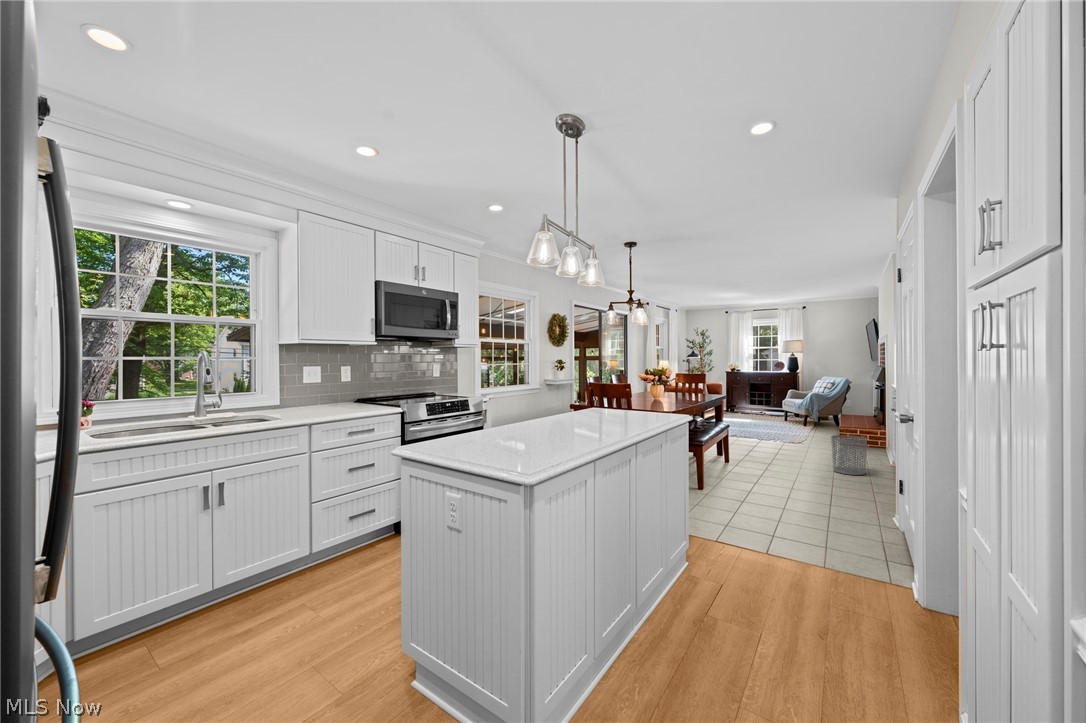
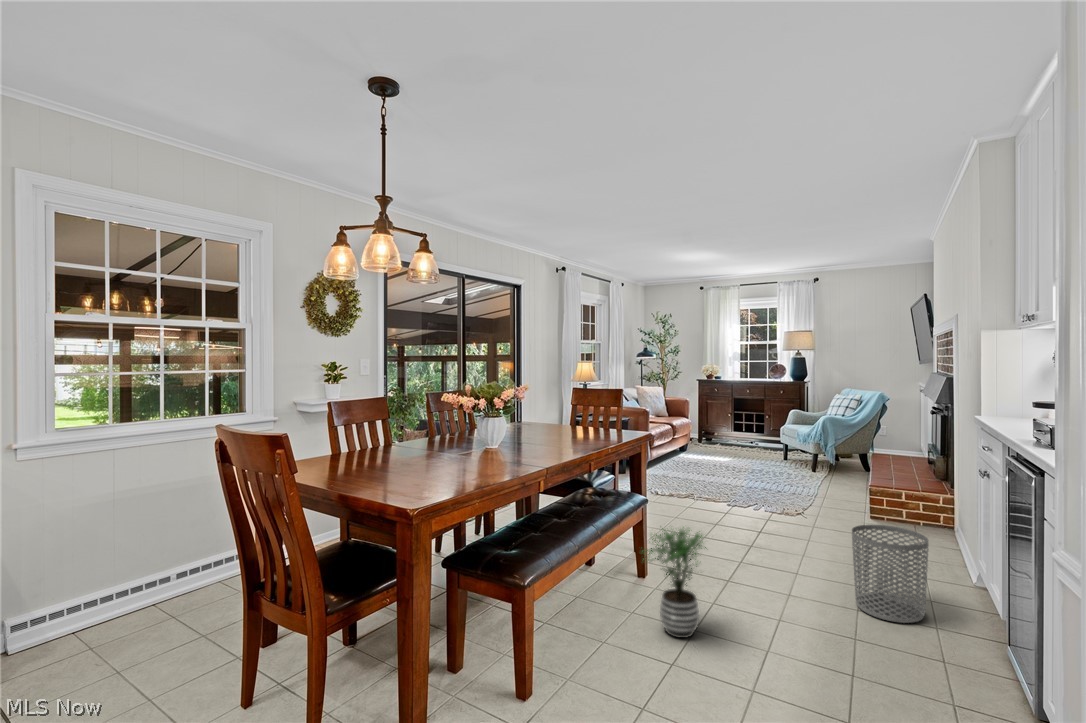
potted plant: none [736,430,769,478] -> present [642,527,707,638]

